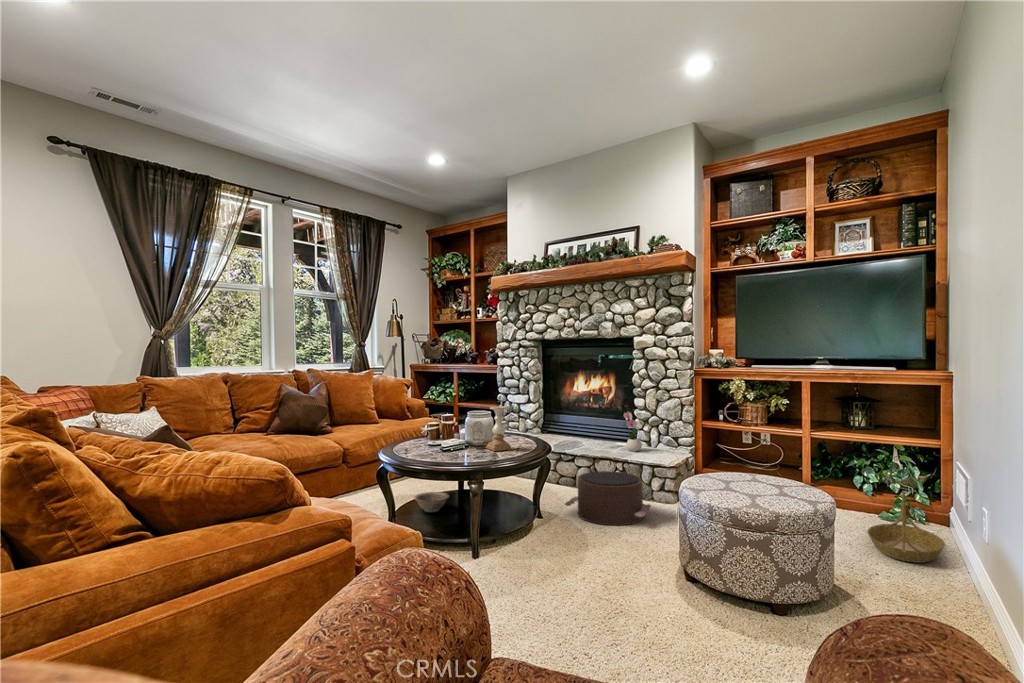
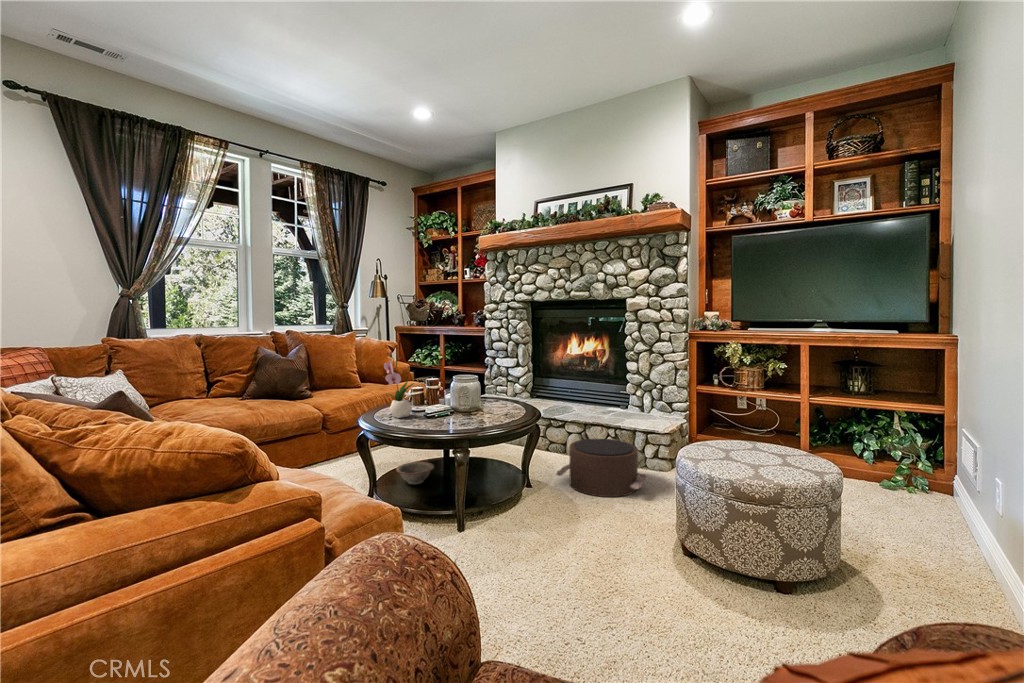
flower arrangement: present [624,405,642,452] -> present [384,352,414,418]
candle holder: present [487,406,511,451] -> none [473,373,500,422]
basket: present [867,491,945,563] -> none [879,464,968,542]

